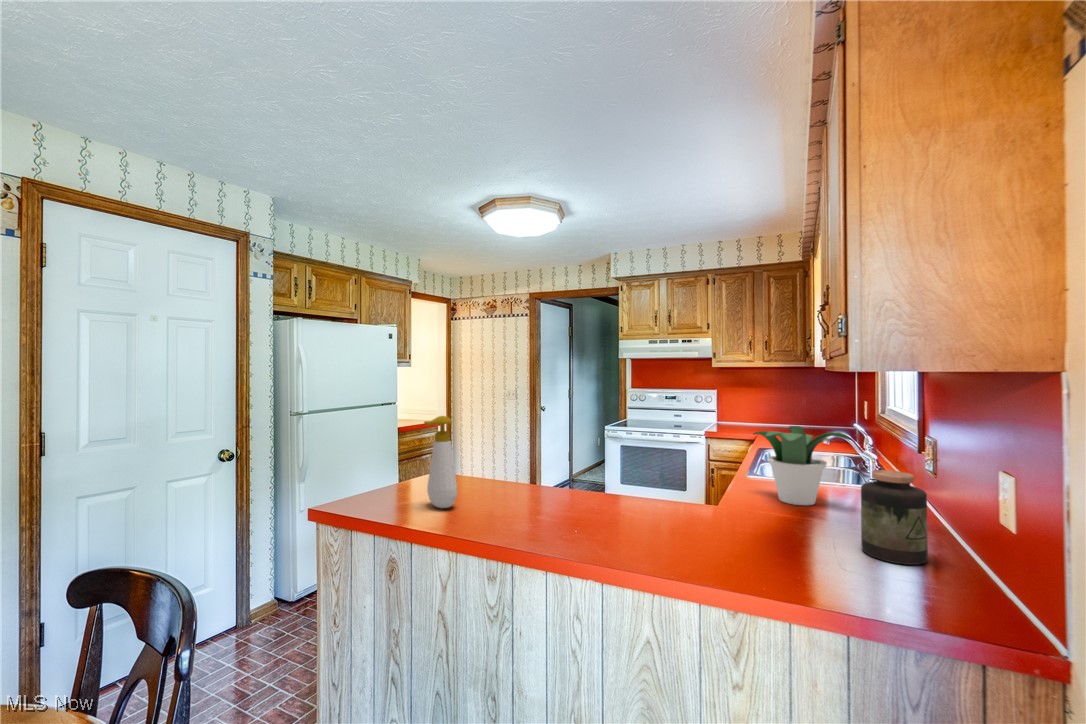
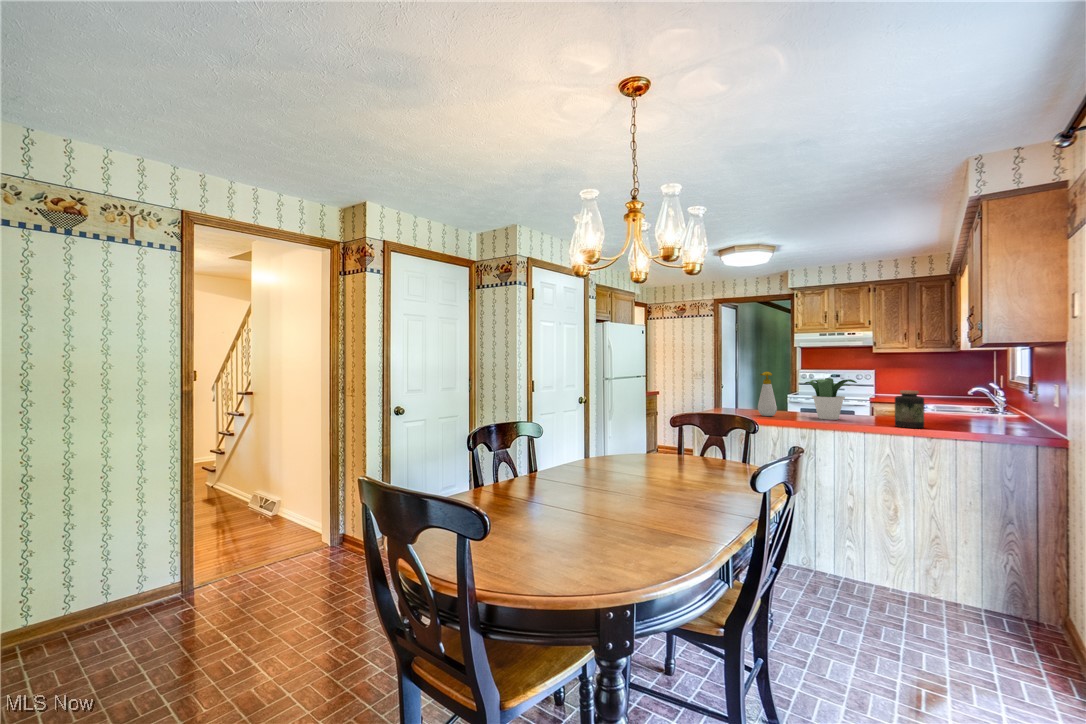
potted plant: present [753,426,851,505] -> present [804,378,857,420]
jar: present [861,470,928,565] -> present [895,390,924,428]

